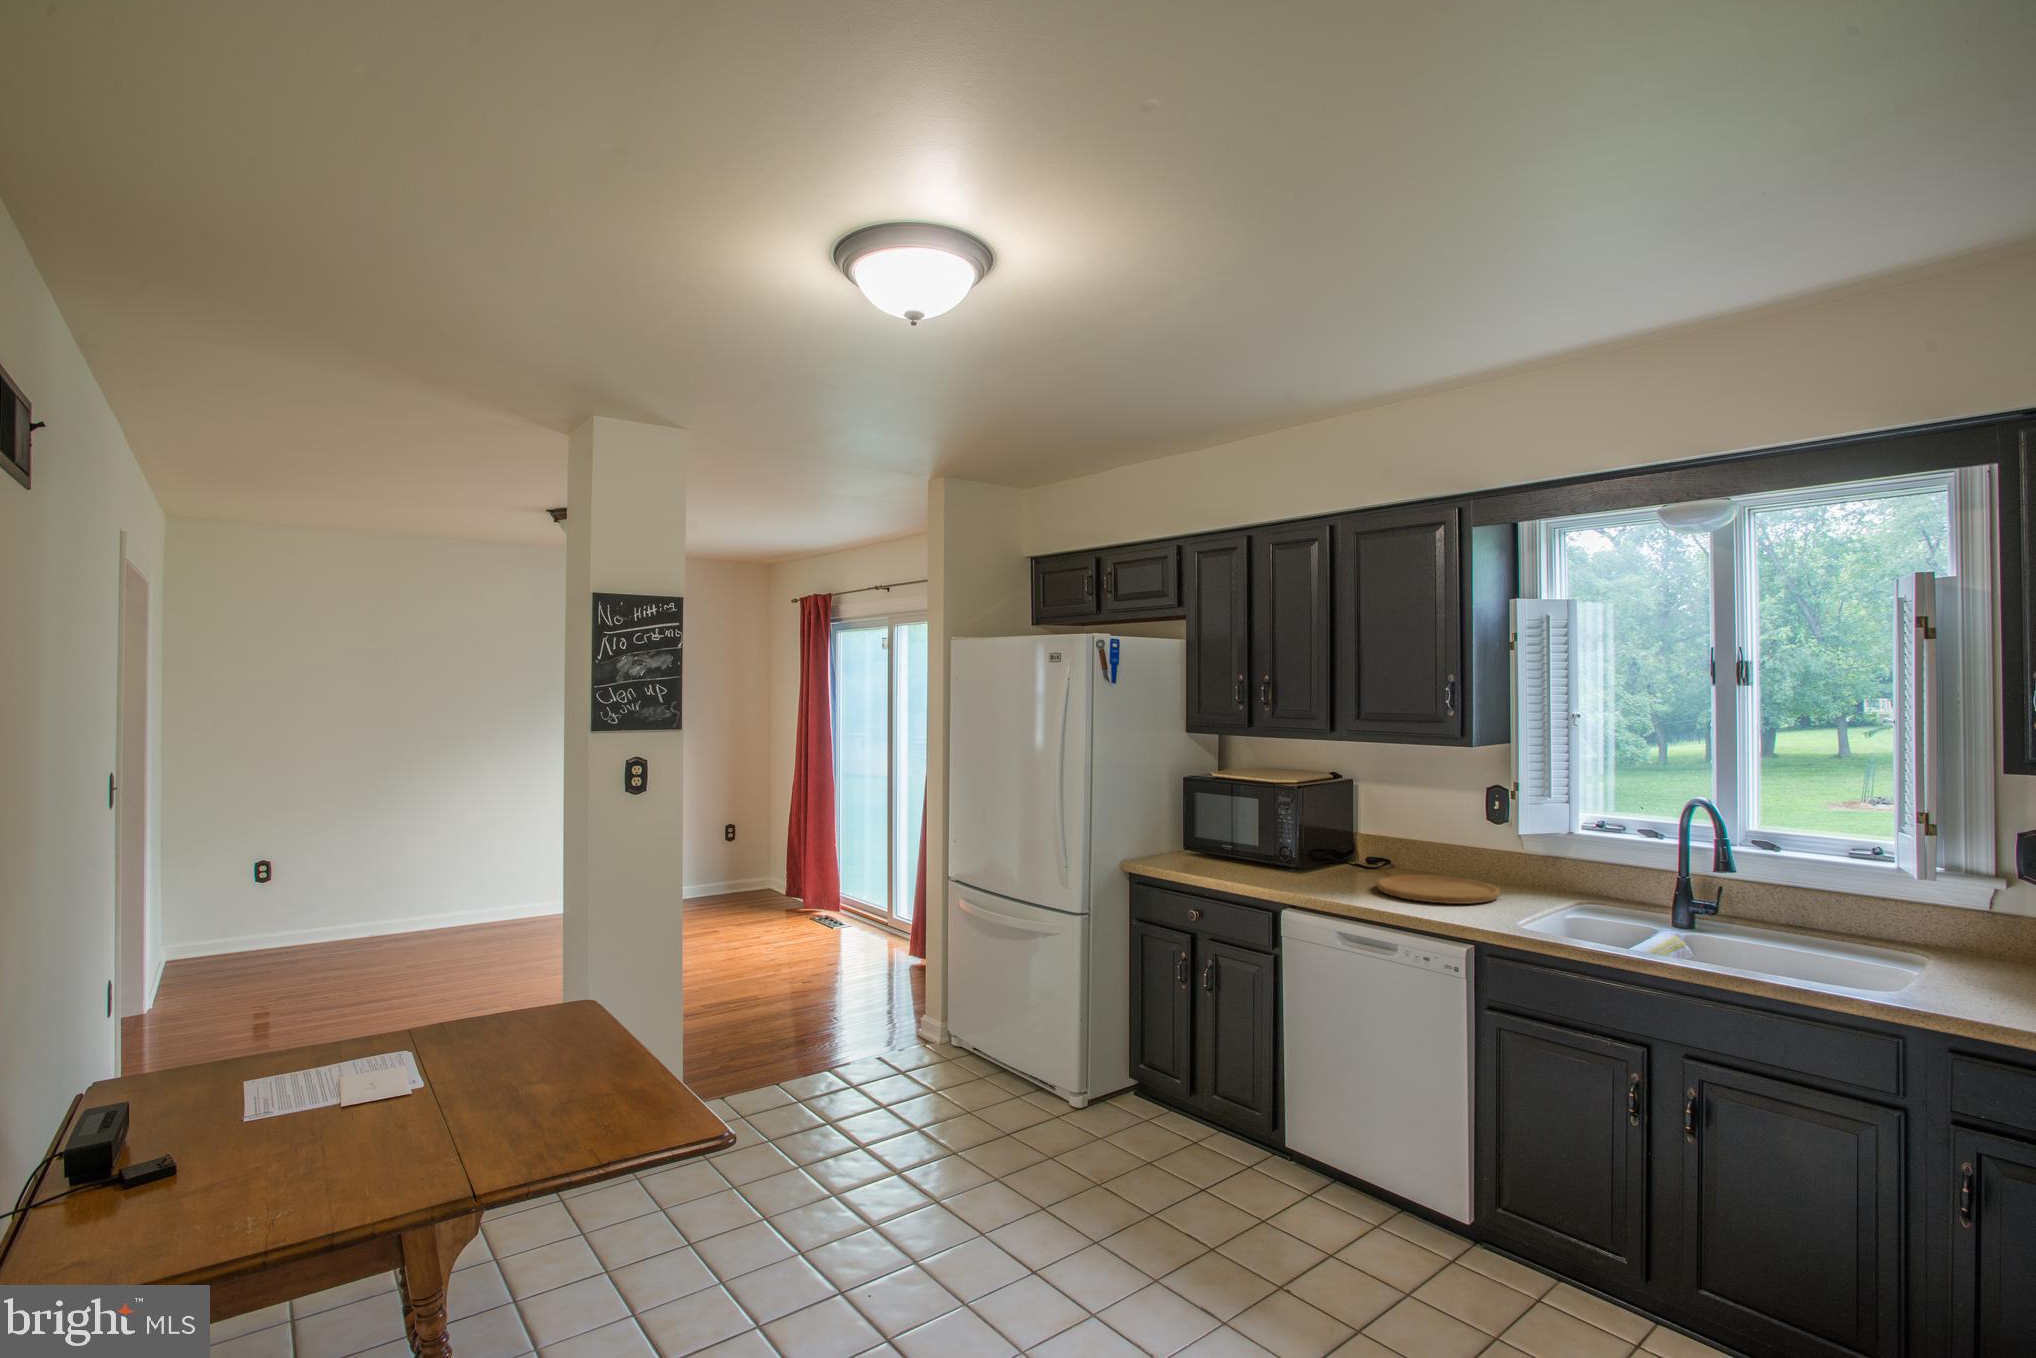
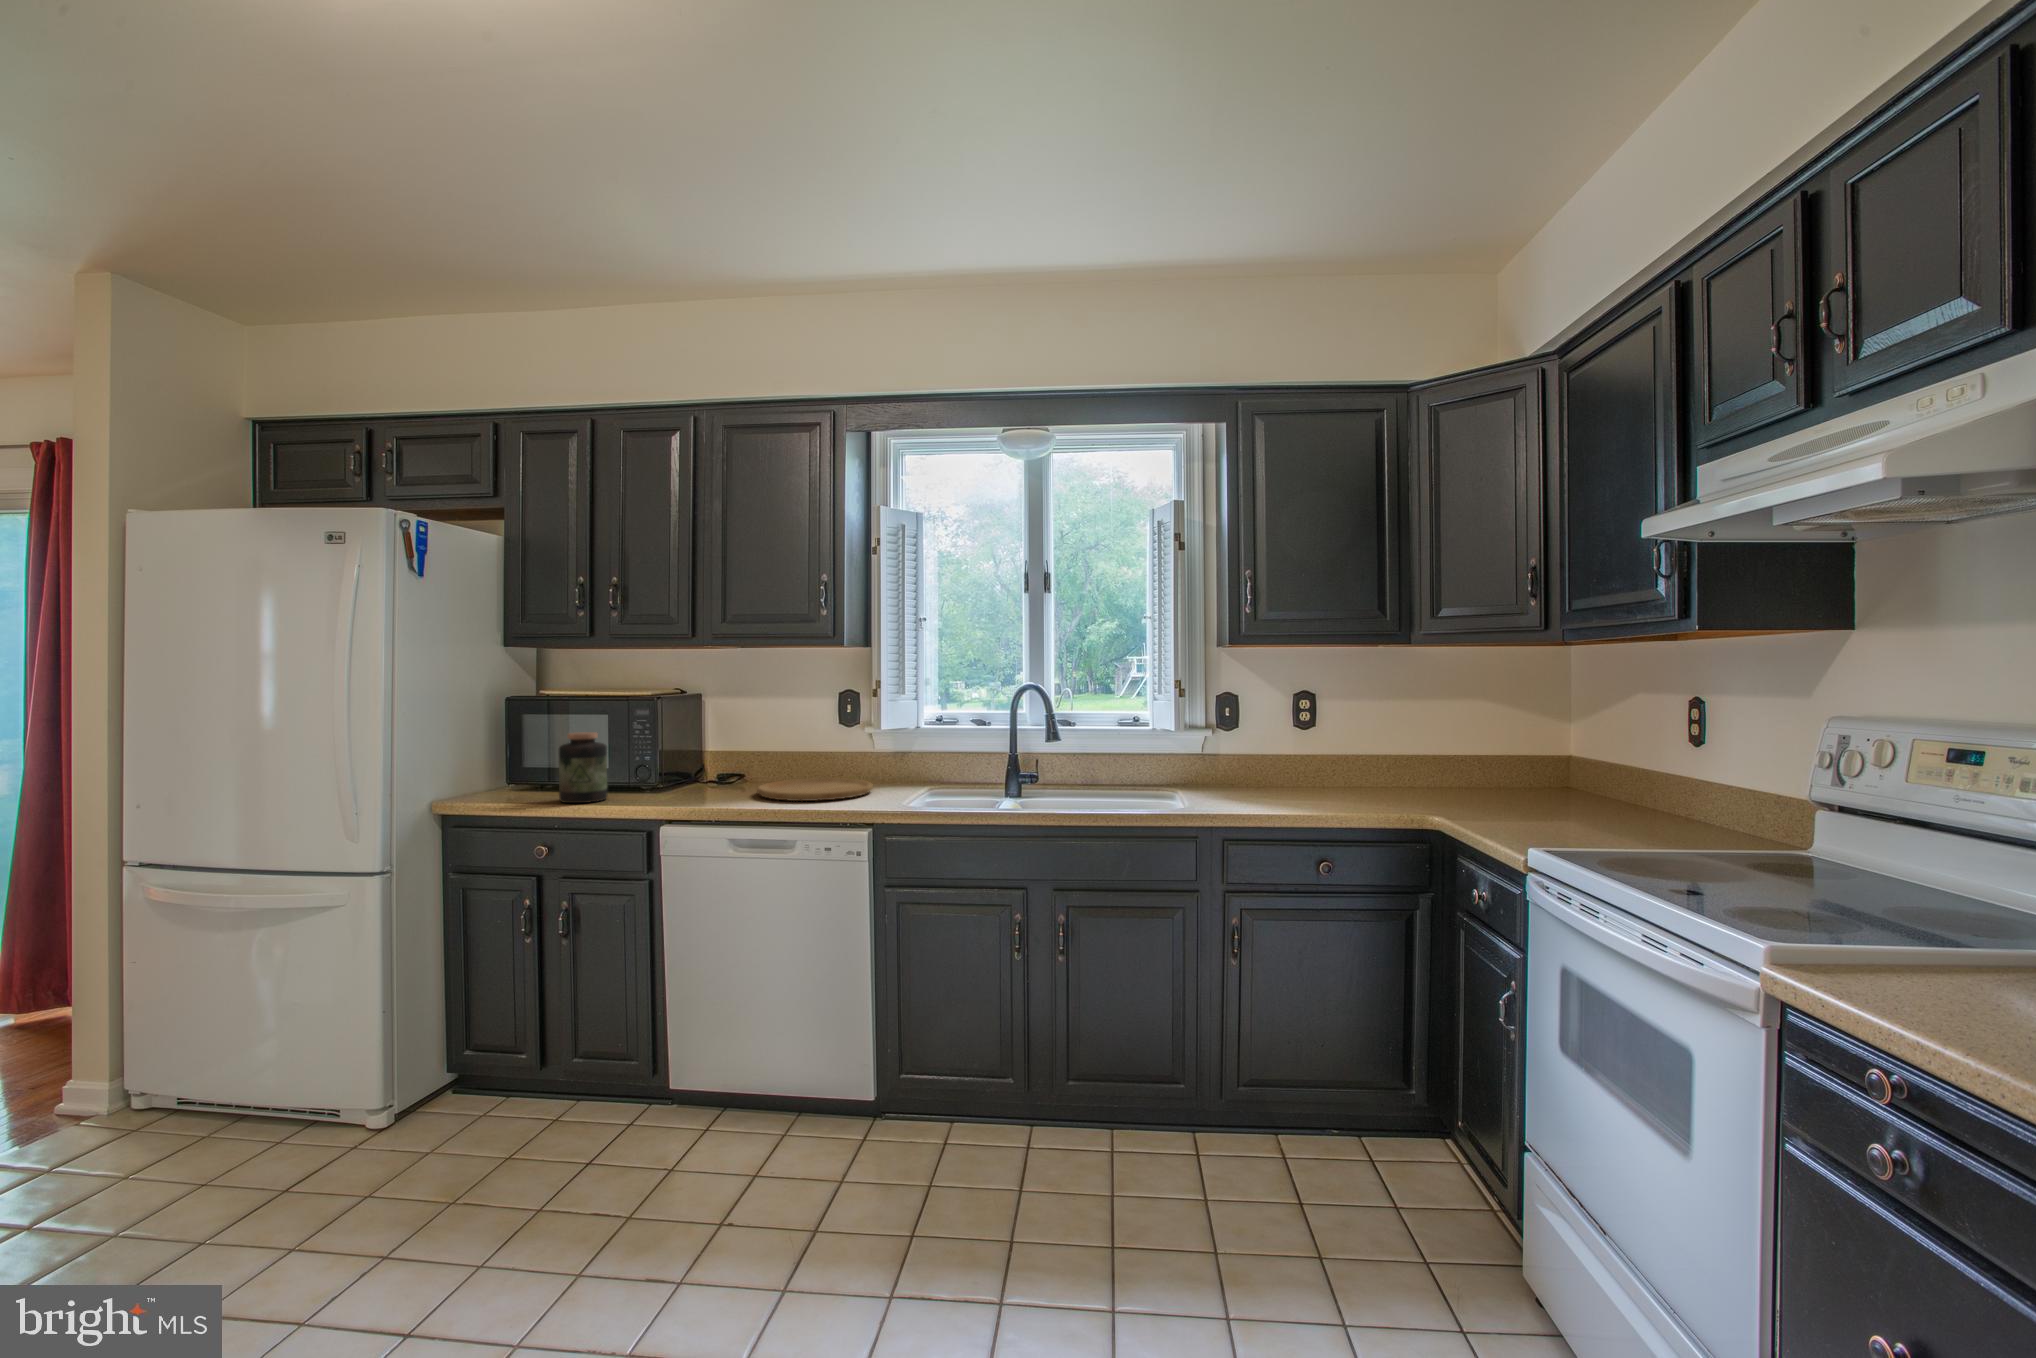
jar: none [1210,812,1248,875] -> present [559,732,608,803]

